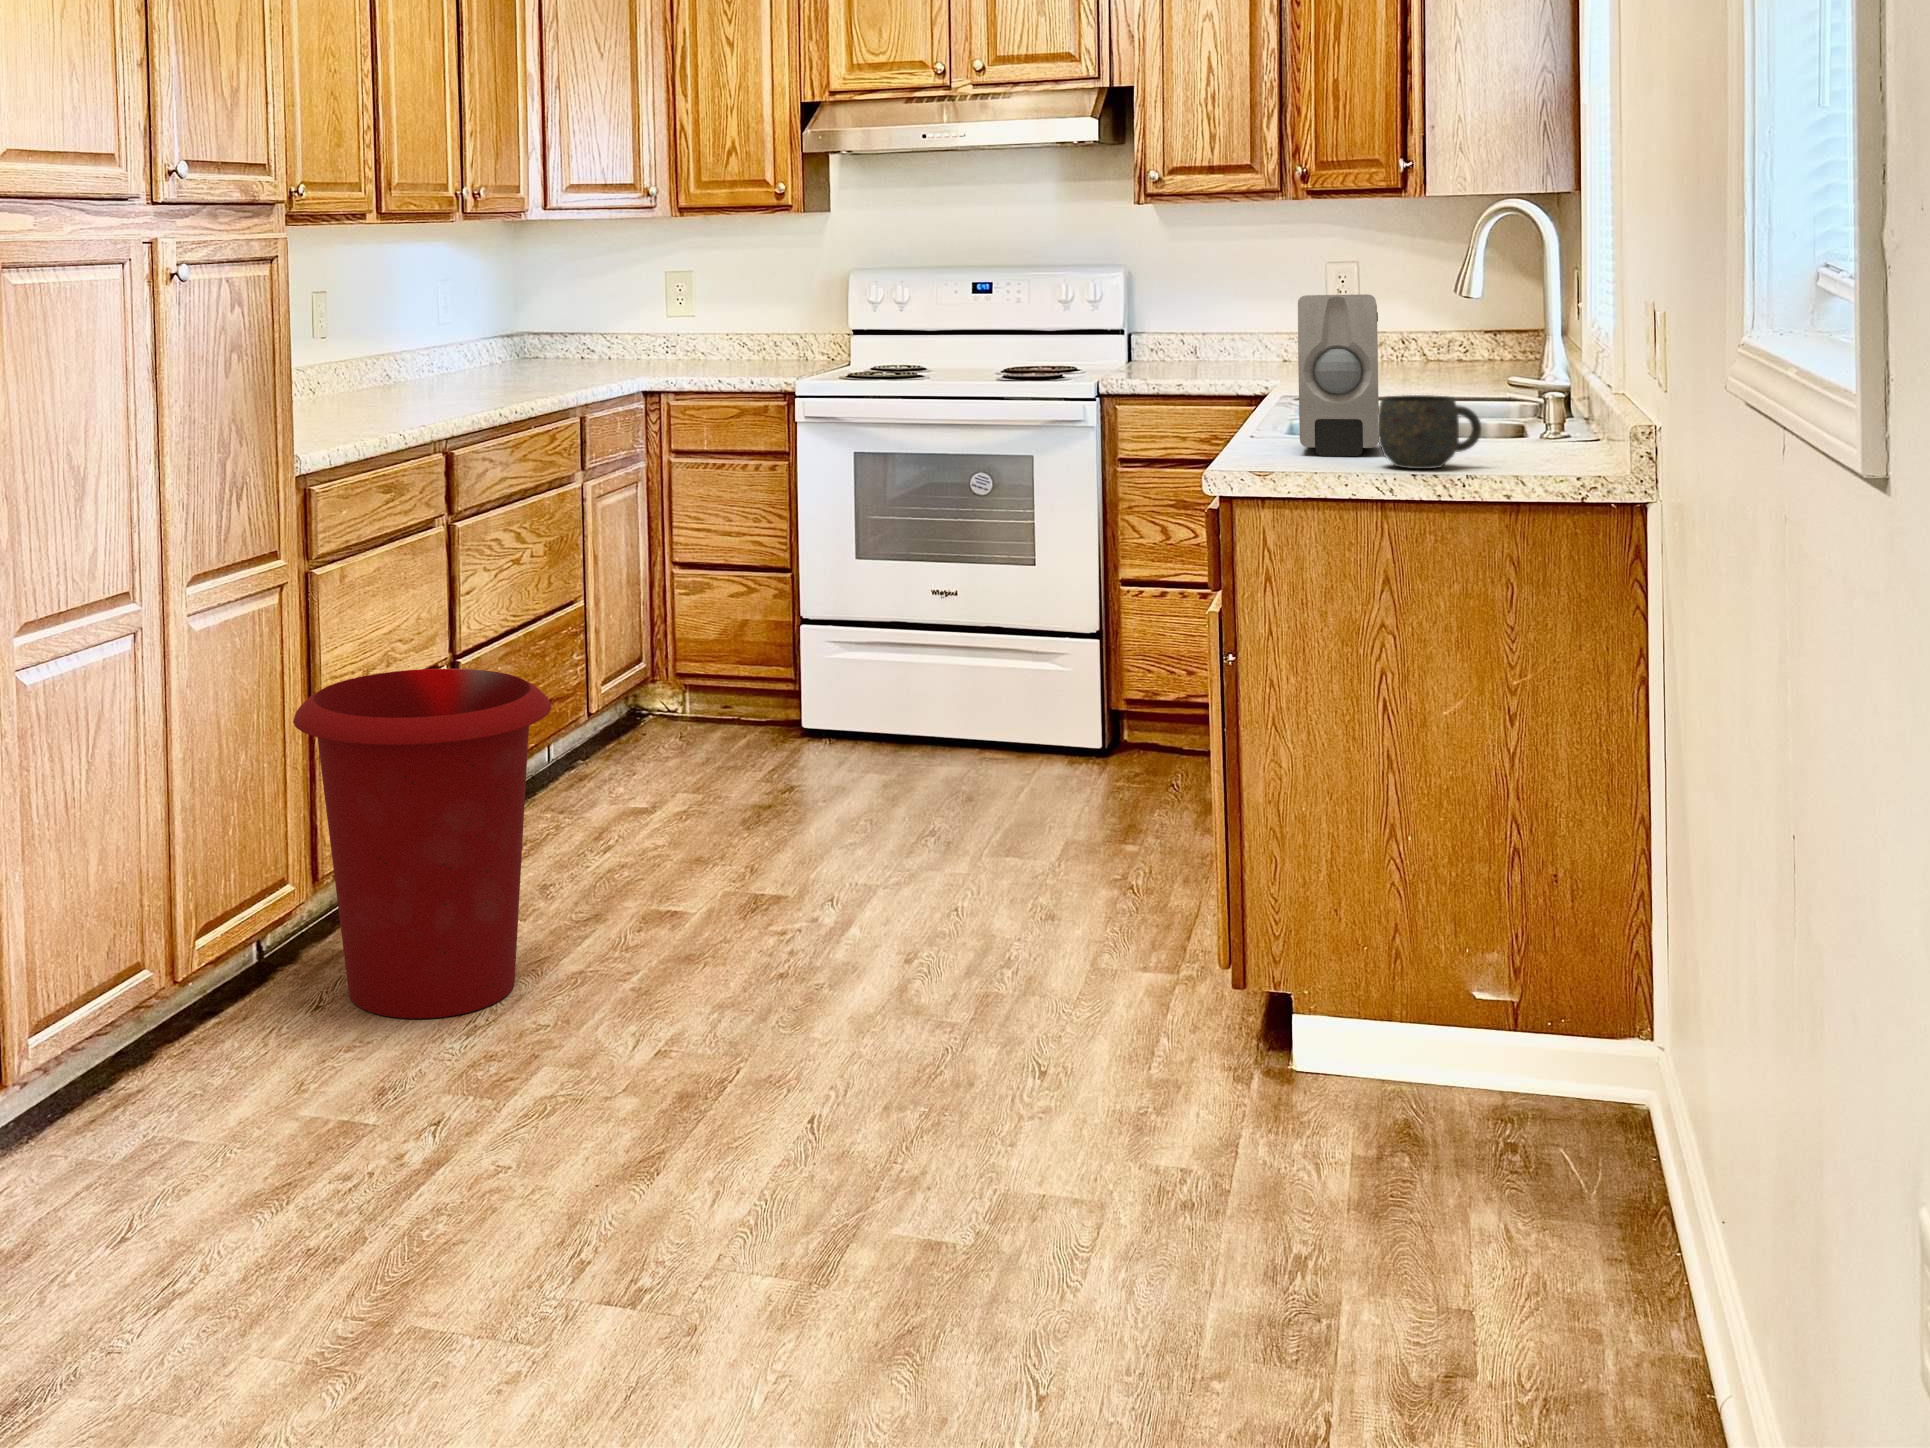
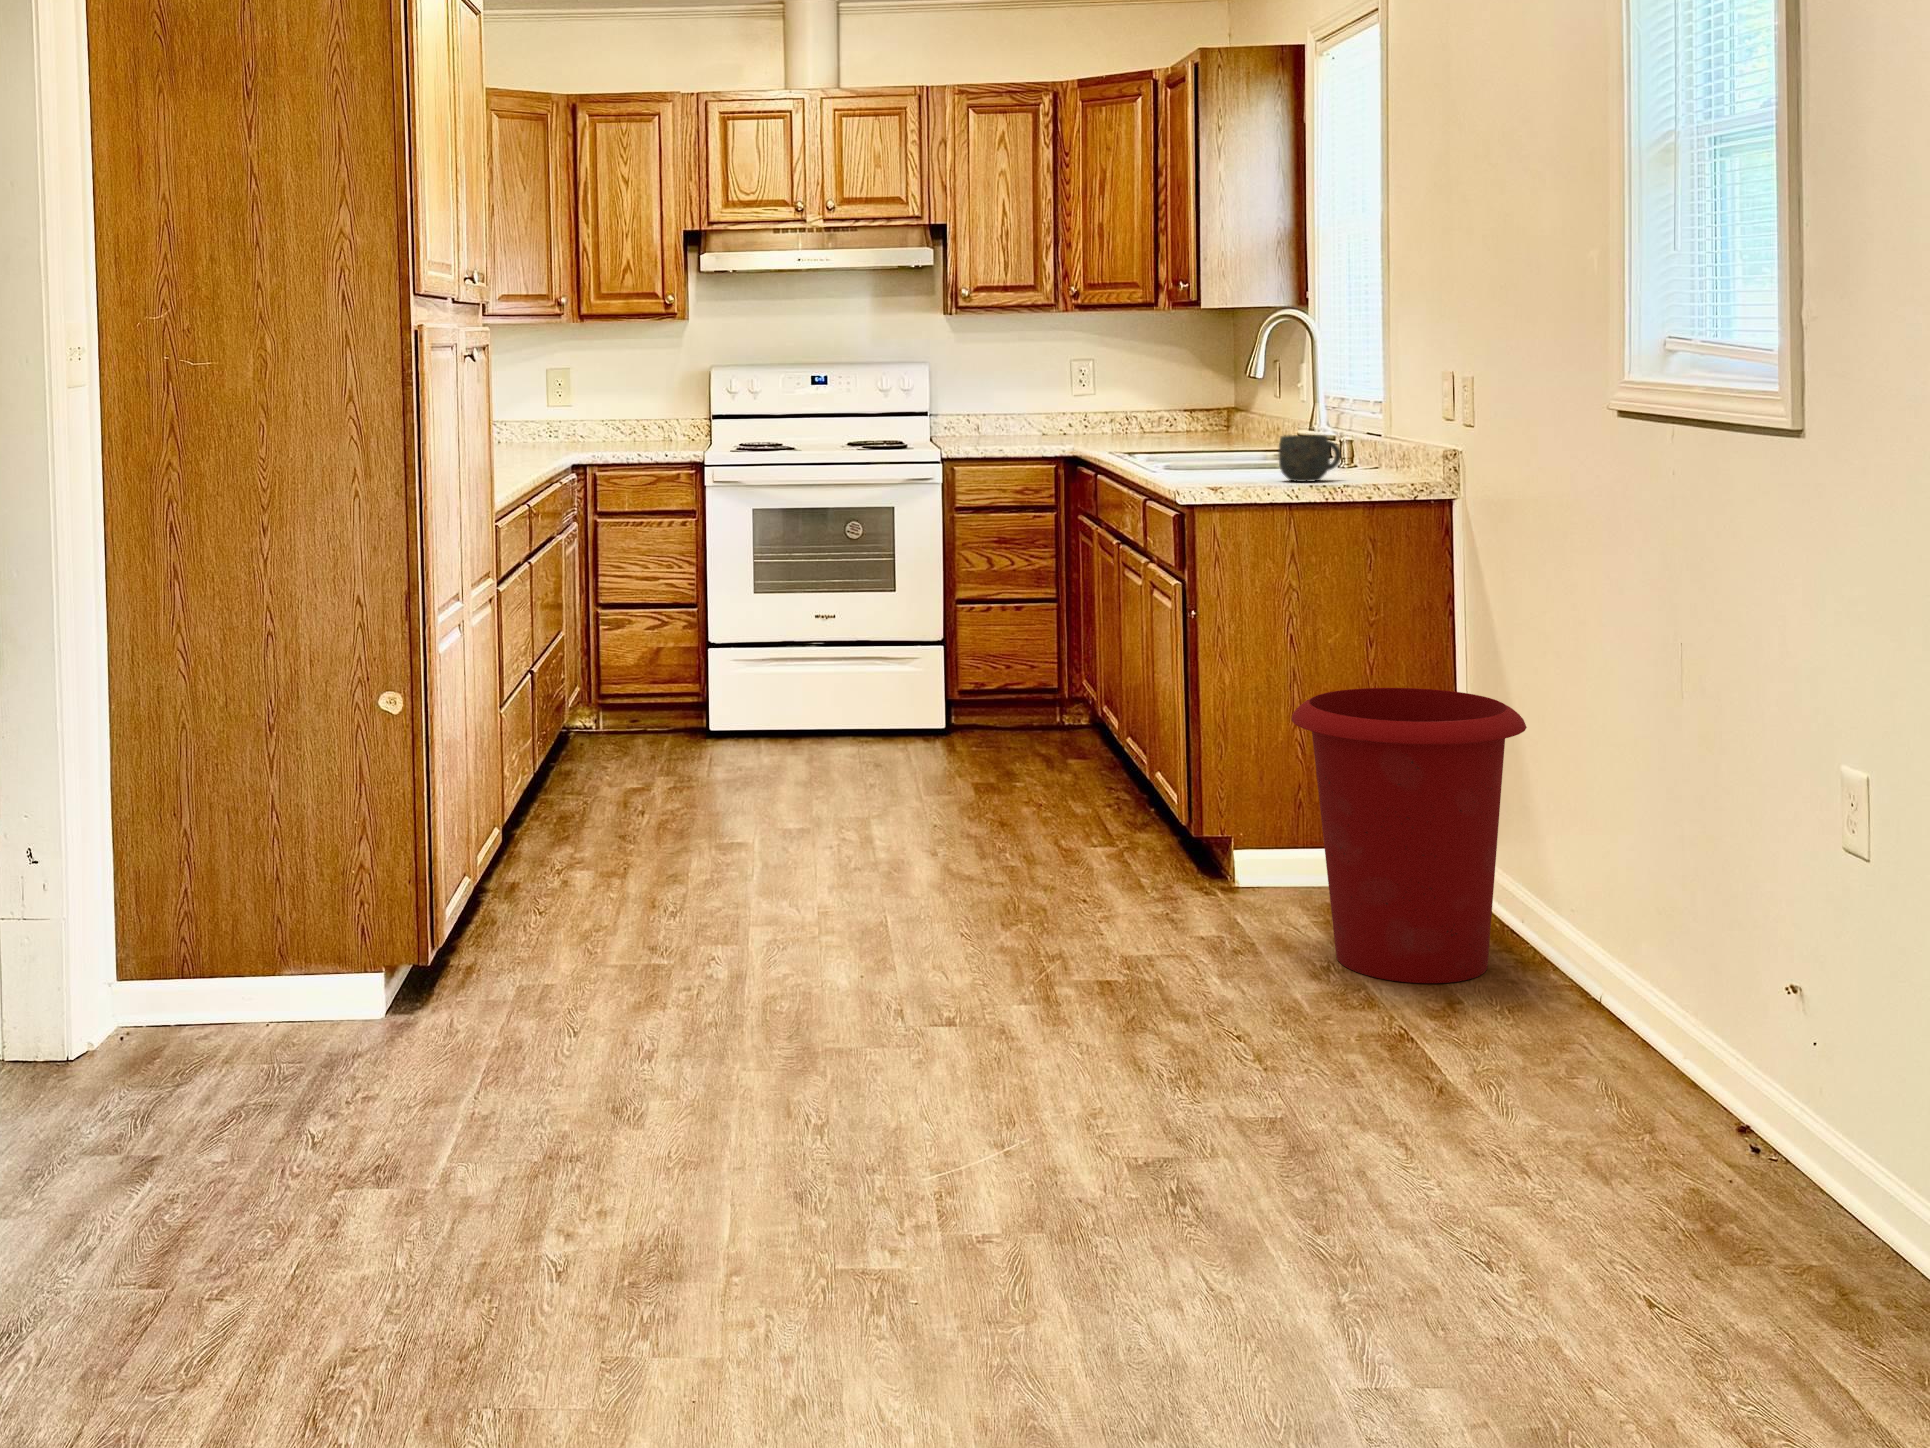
soap dispenser: present [1298,294,1379,456] -> none [1198,371,1264,479]
waste bin: present [293,669,552,1019] -> present [1291,688,1527,983]

